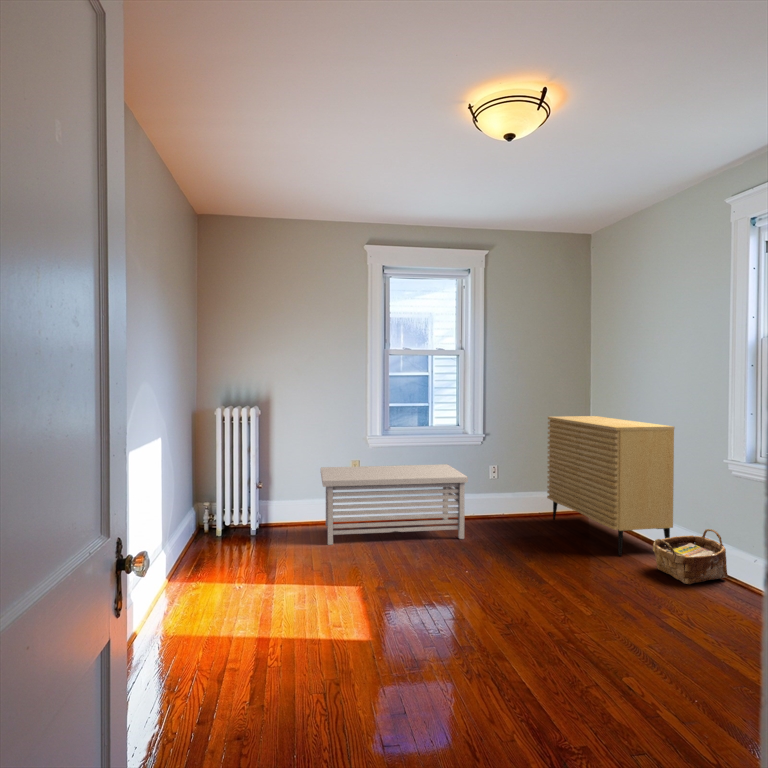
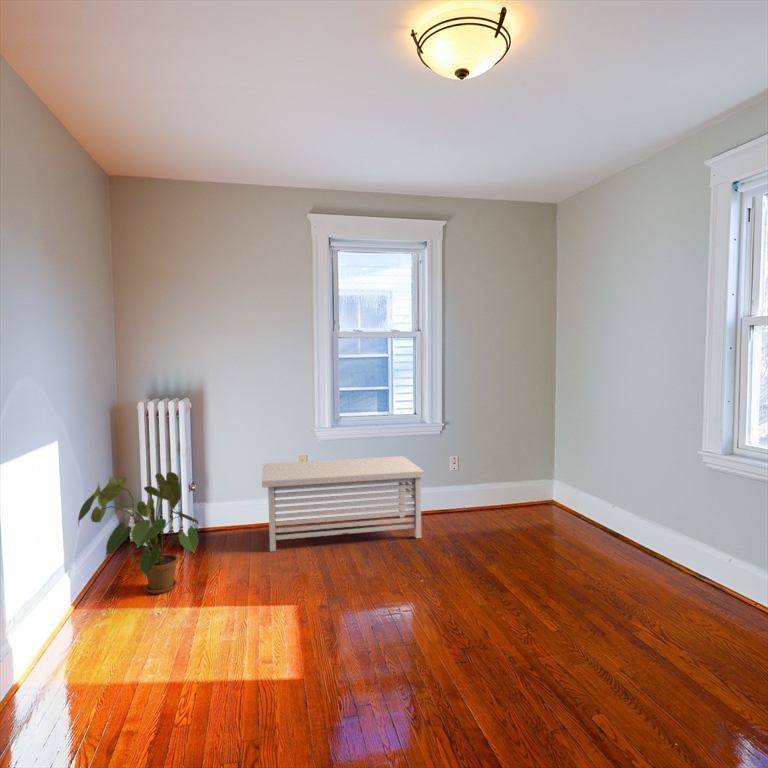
dresser: present [547,416,674,556] -> none [509,400,644,553]
house plant: none [173,468,274,573] -> present [78,472,199,594]
woven basket: present [653,529,728,584] -> none [623,522,702,585]

